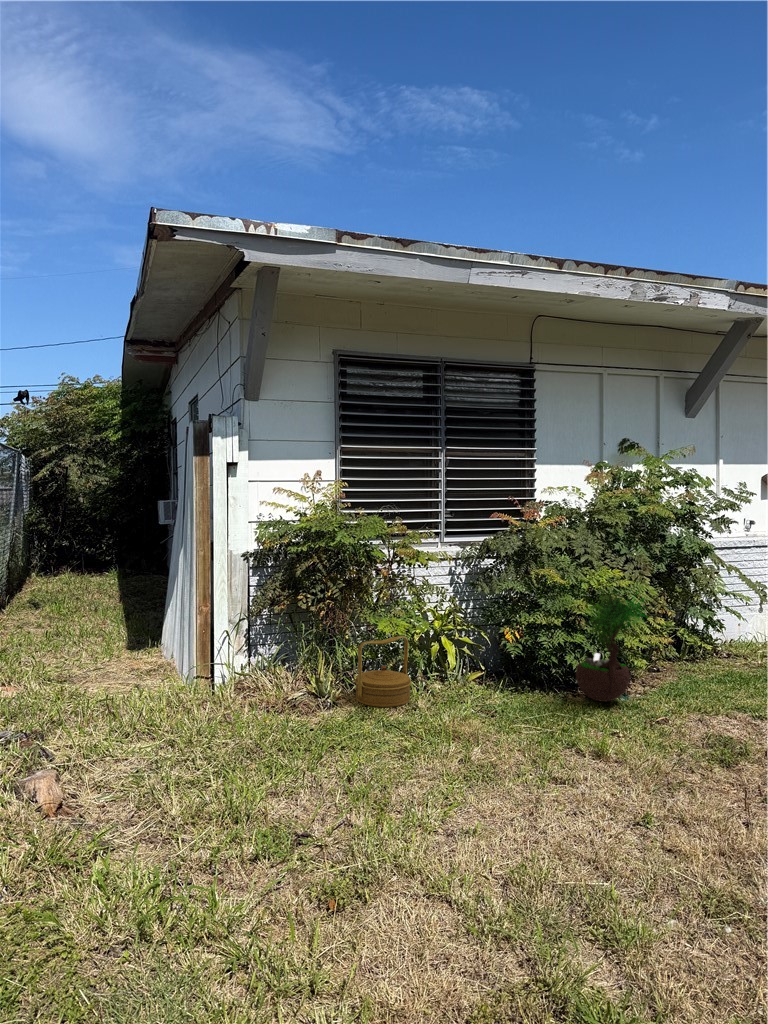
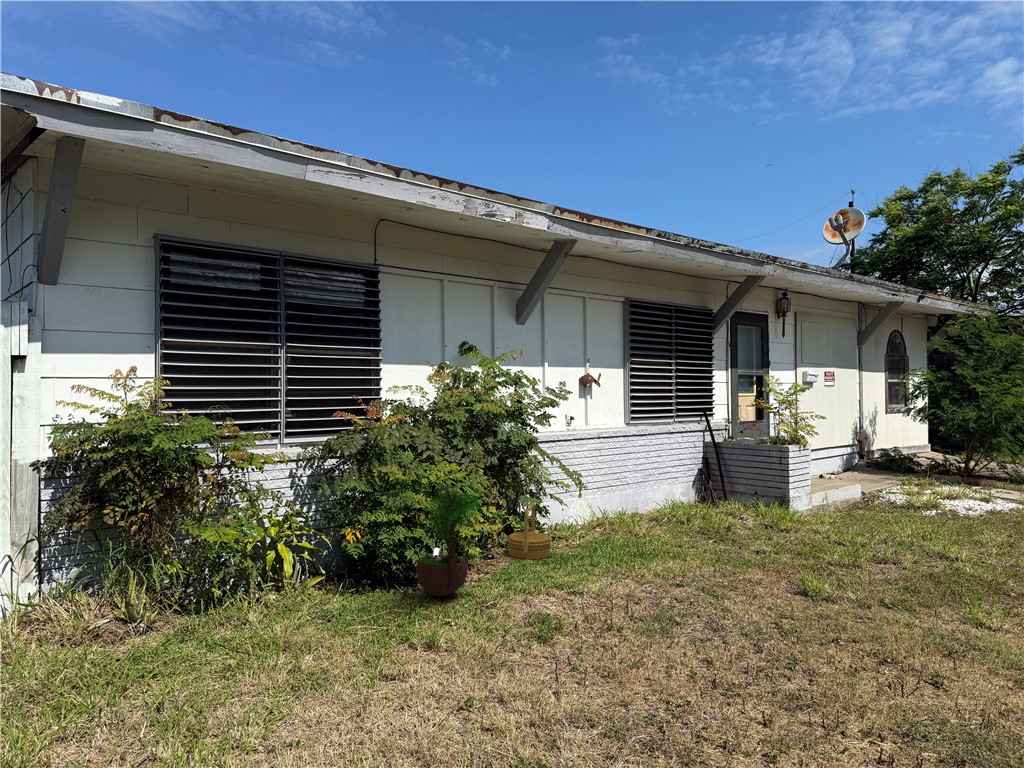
woven basket: present [355,636,411,707] -> present [507,503,552,559]

